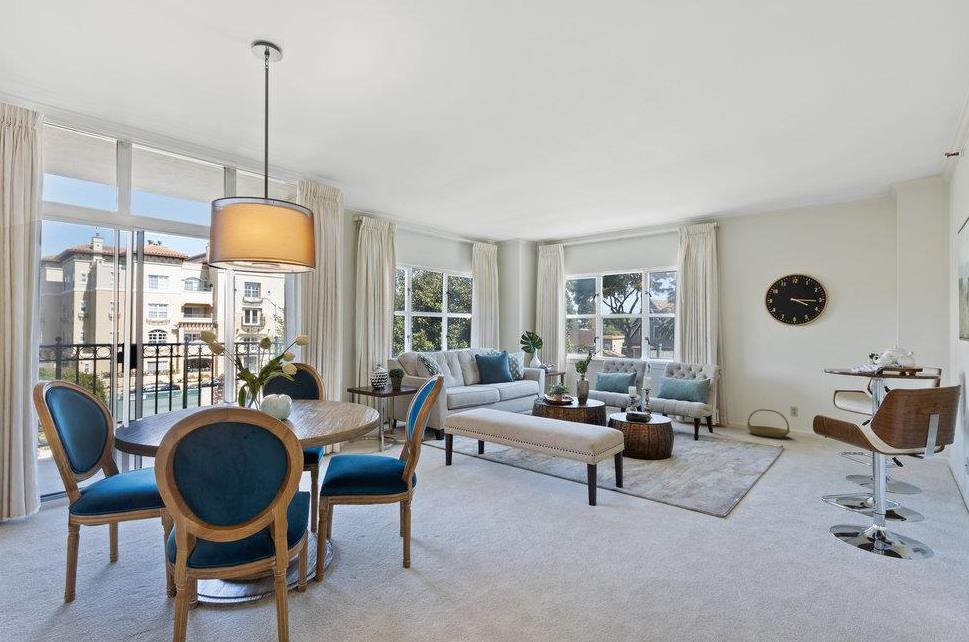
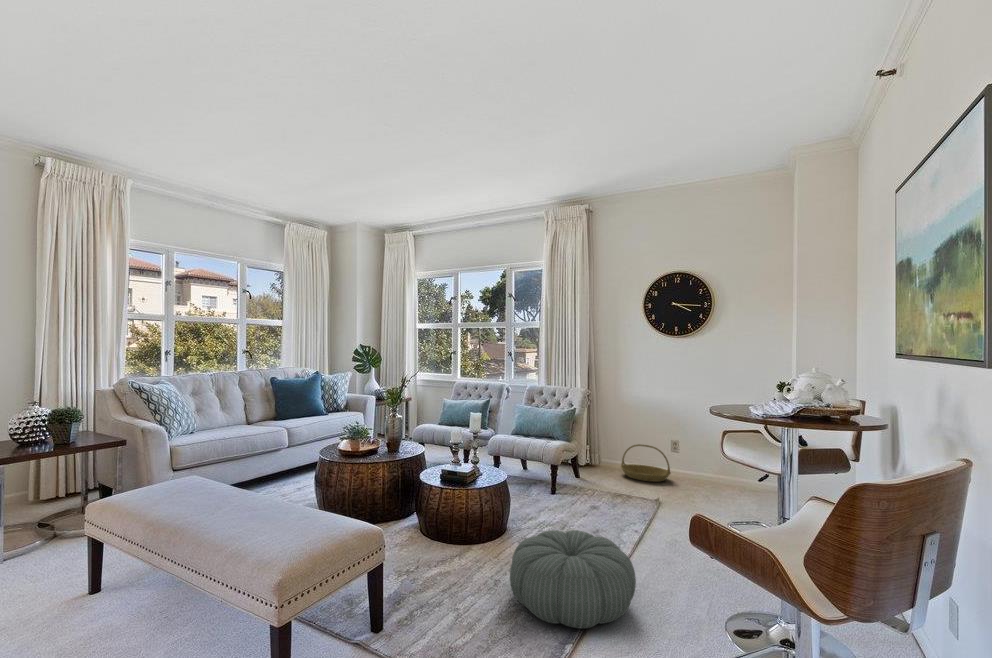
pouf: none [690,446,773,492] -> present [510,530,636,629]

